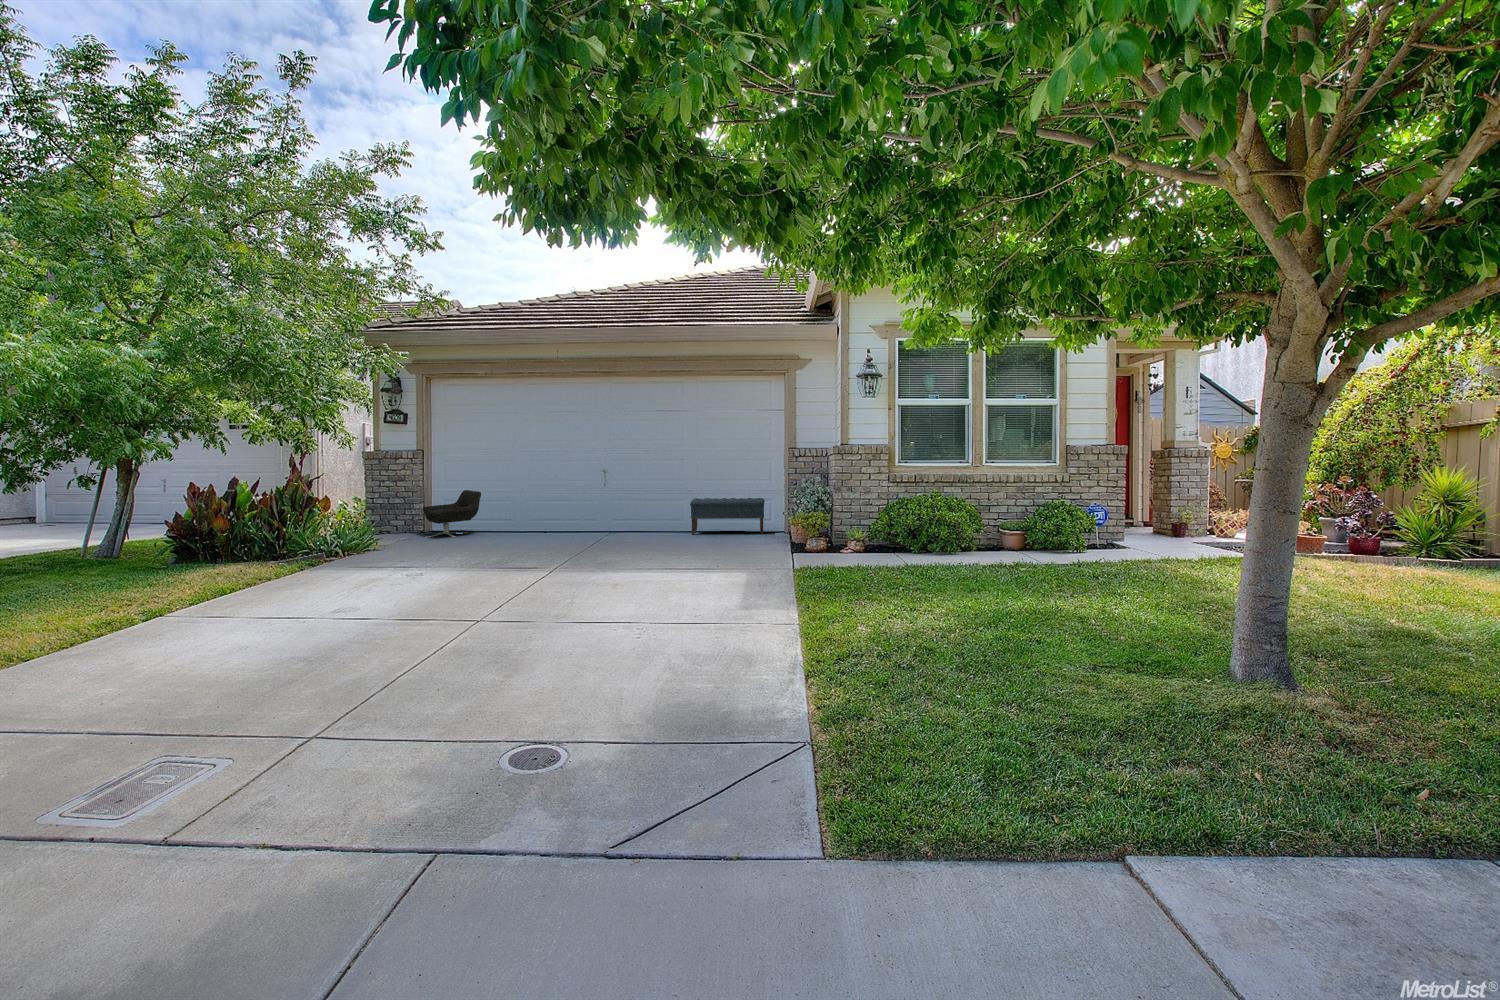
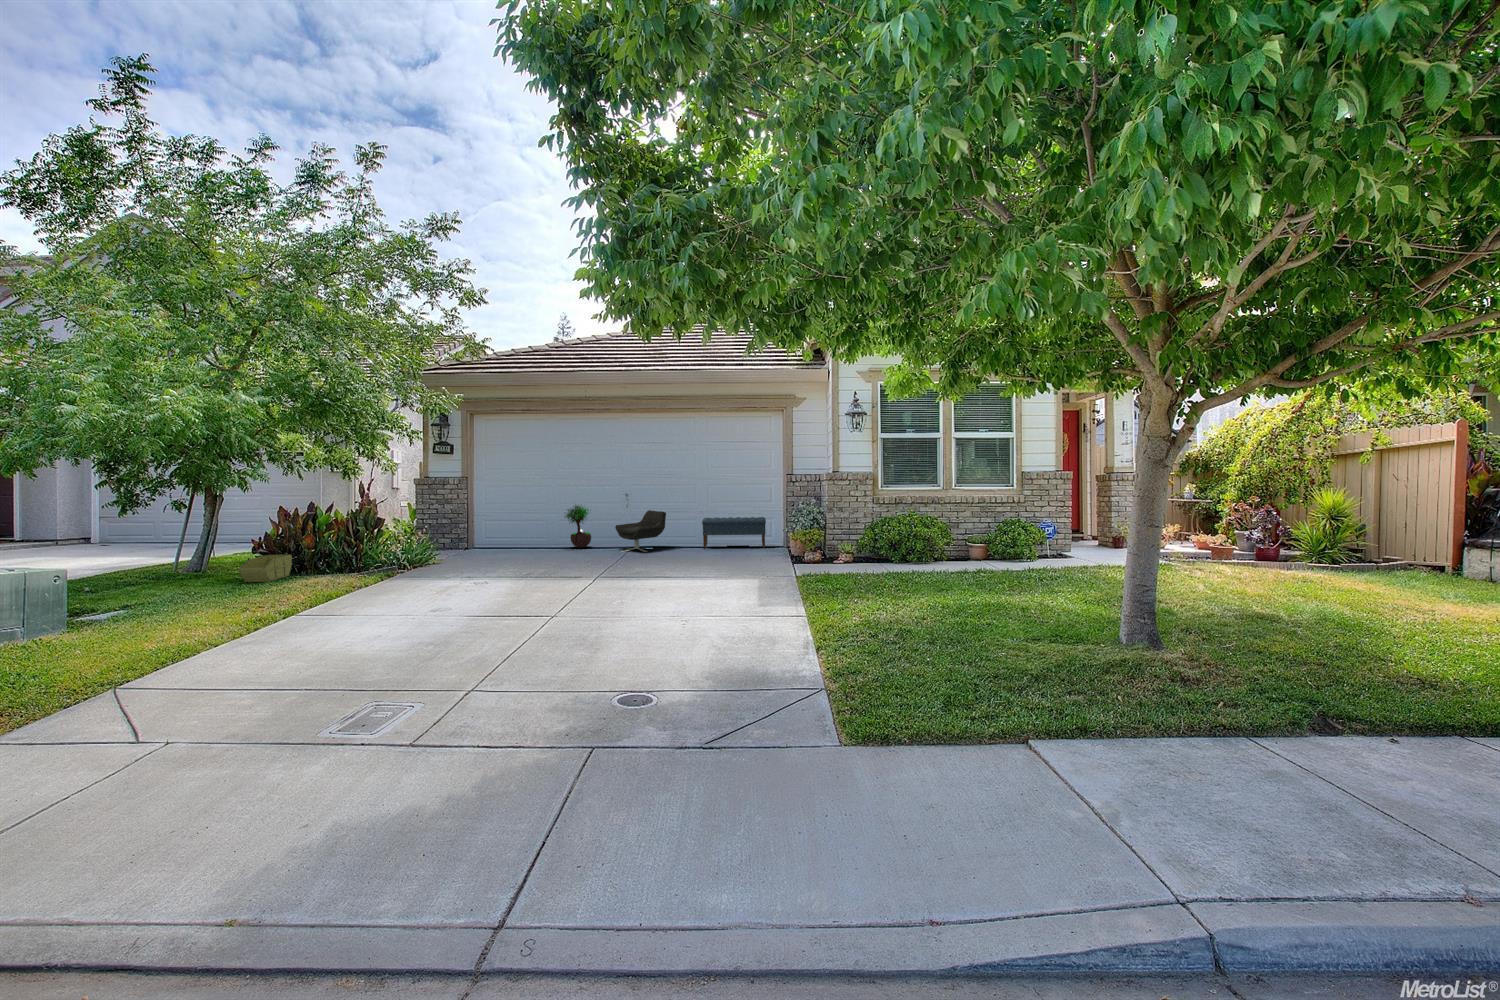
potted tree: none [531,478,564,532] -> present [565,506,591,548]
lounge chair: present [423,490,481,537] -> present [615,510,666,552]
storage bin: none [132,539,202,571] -> present [239,555,292,582]

